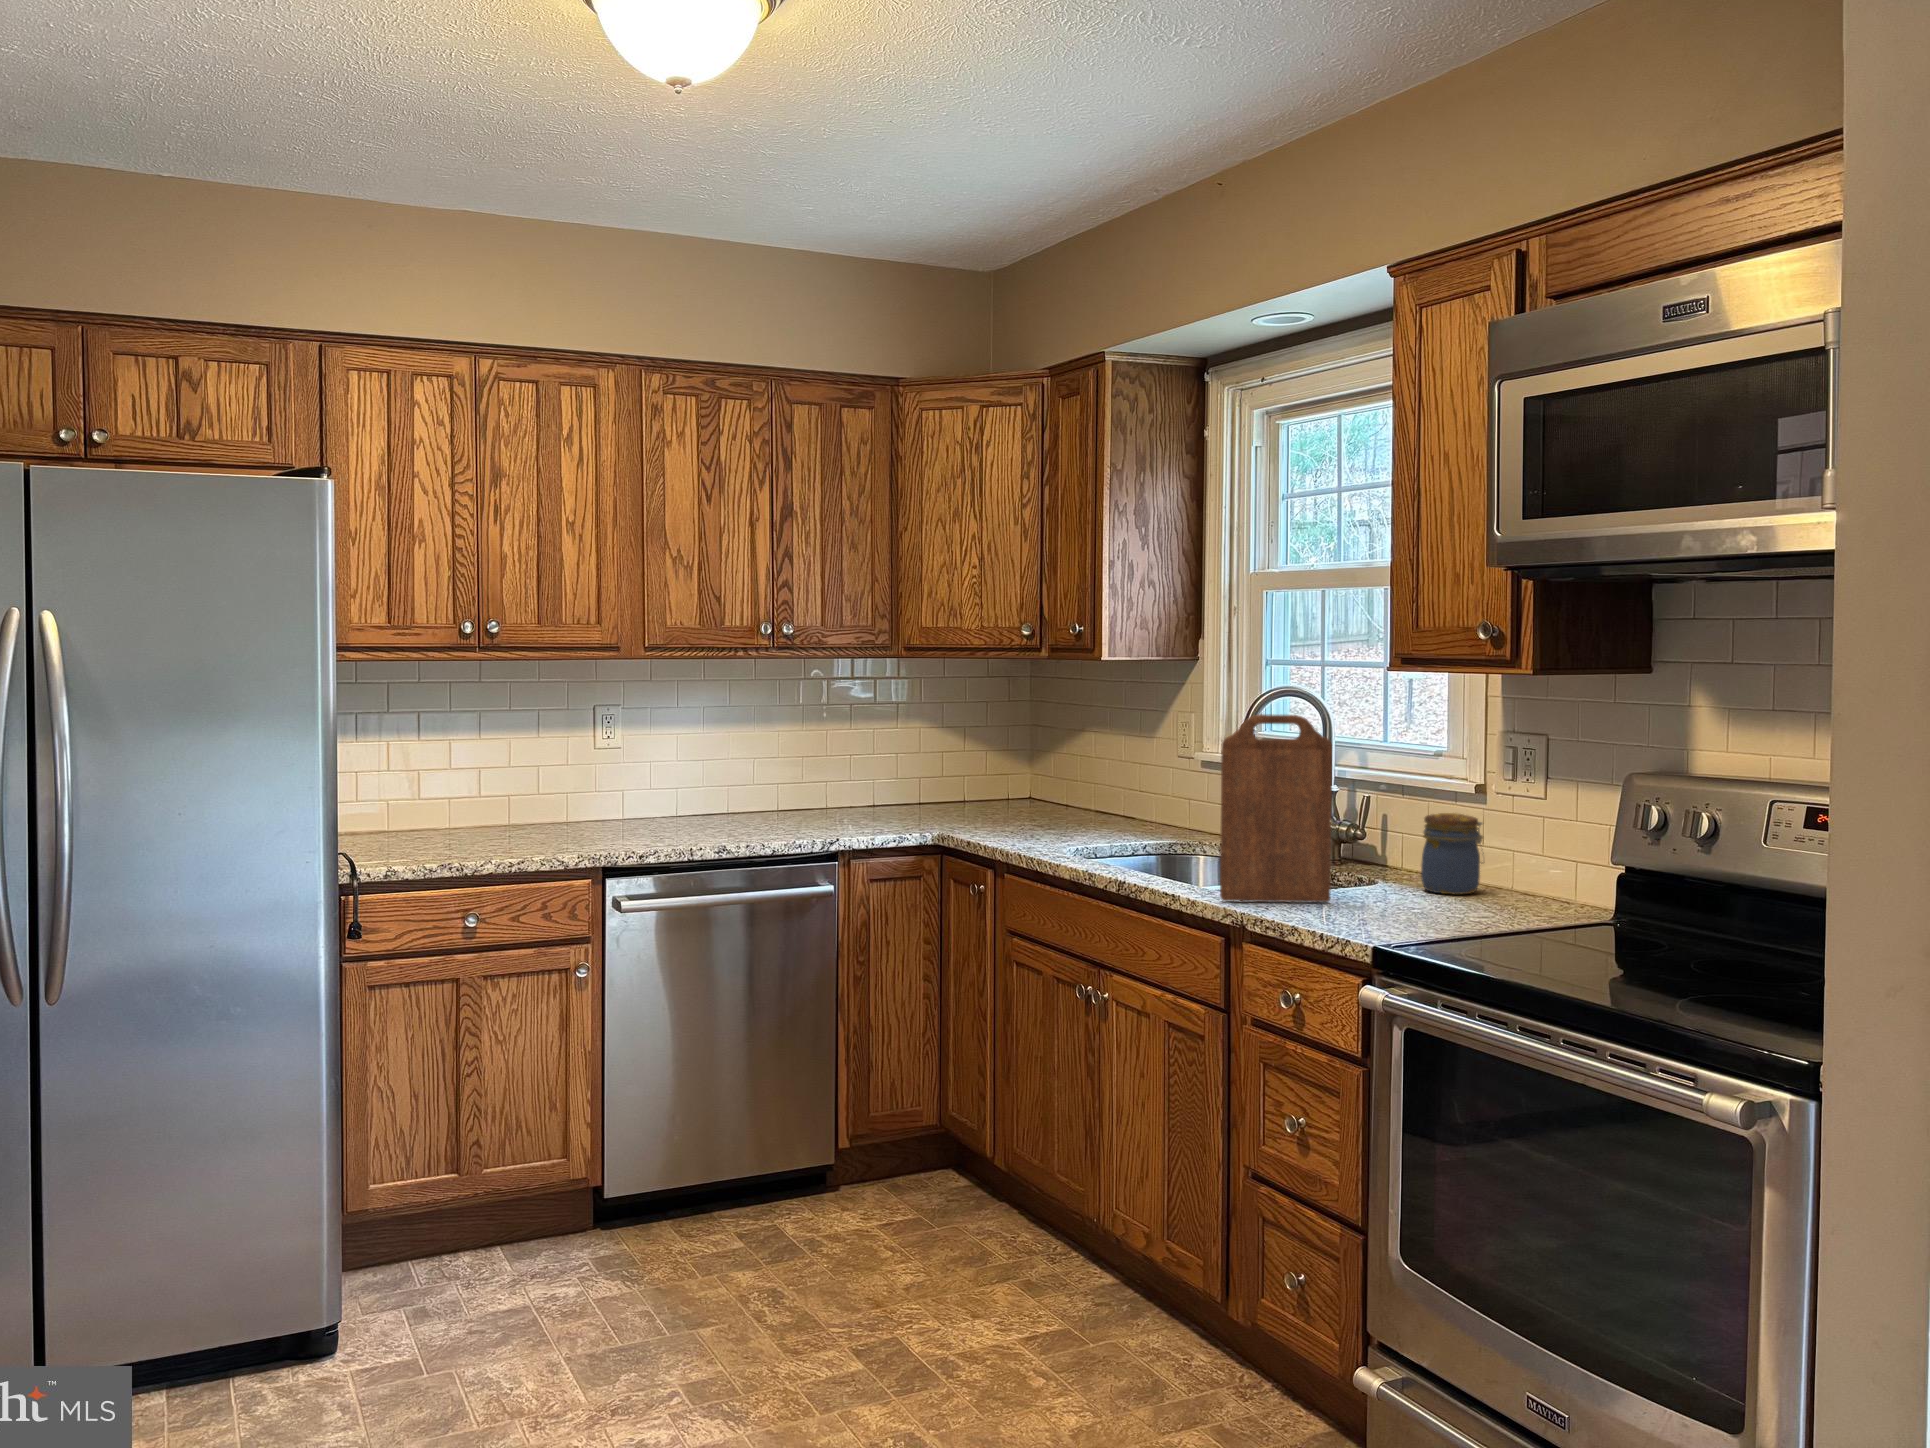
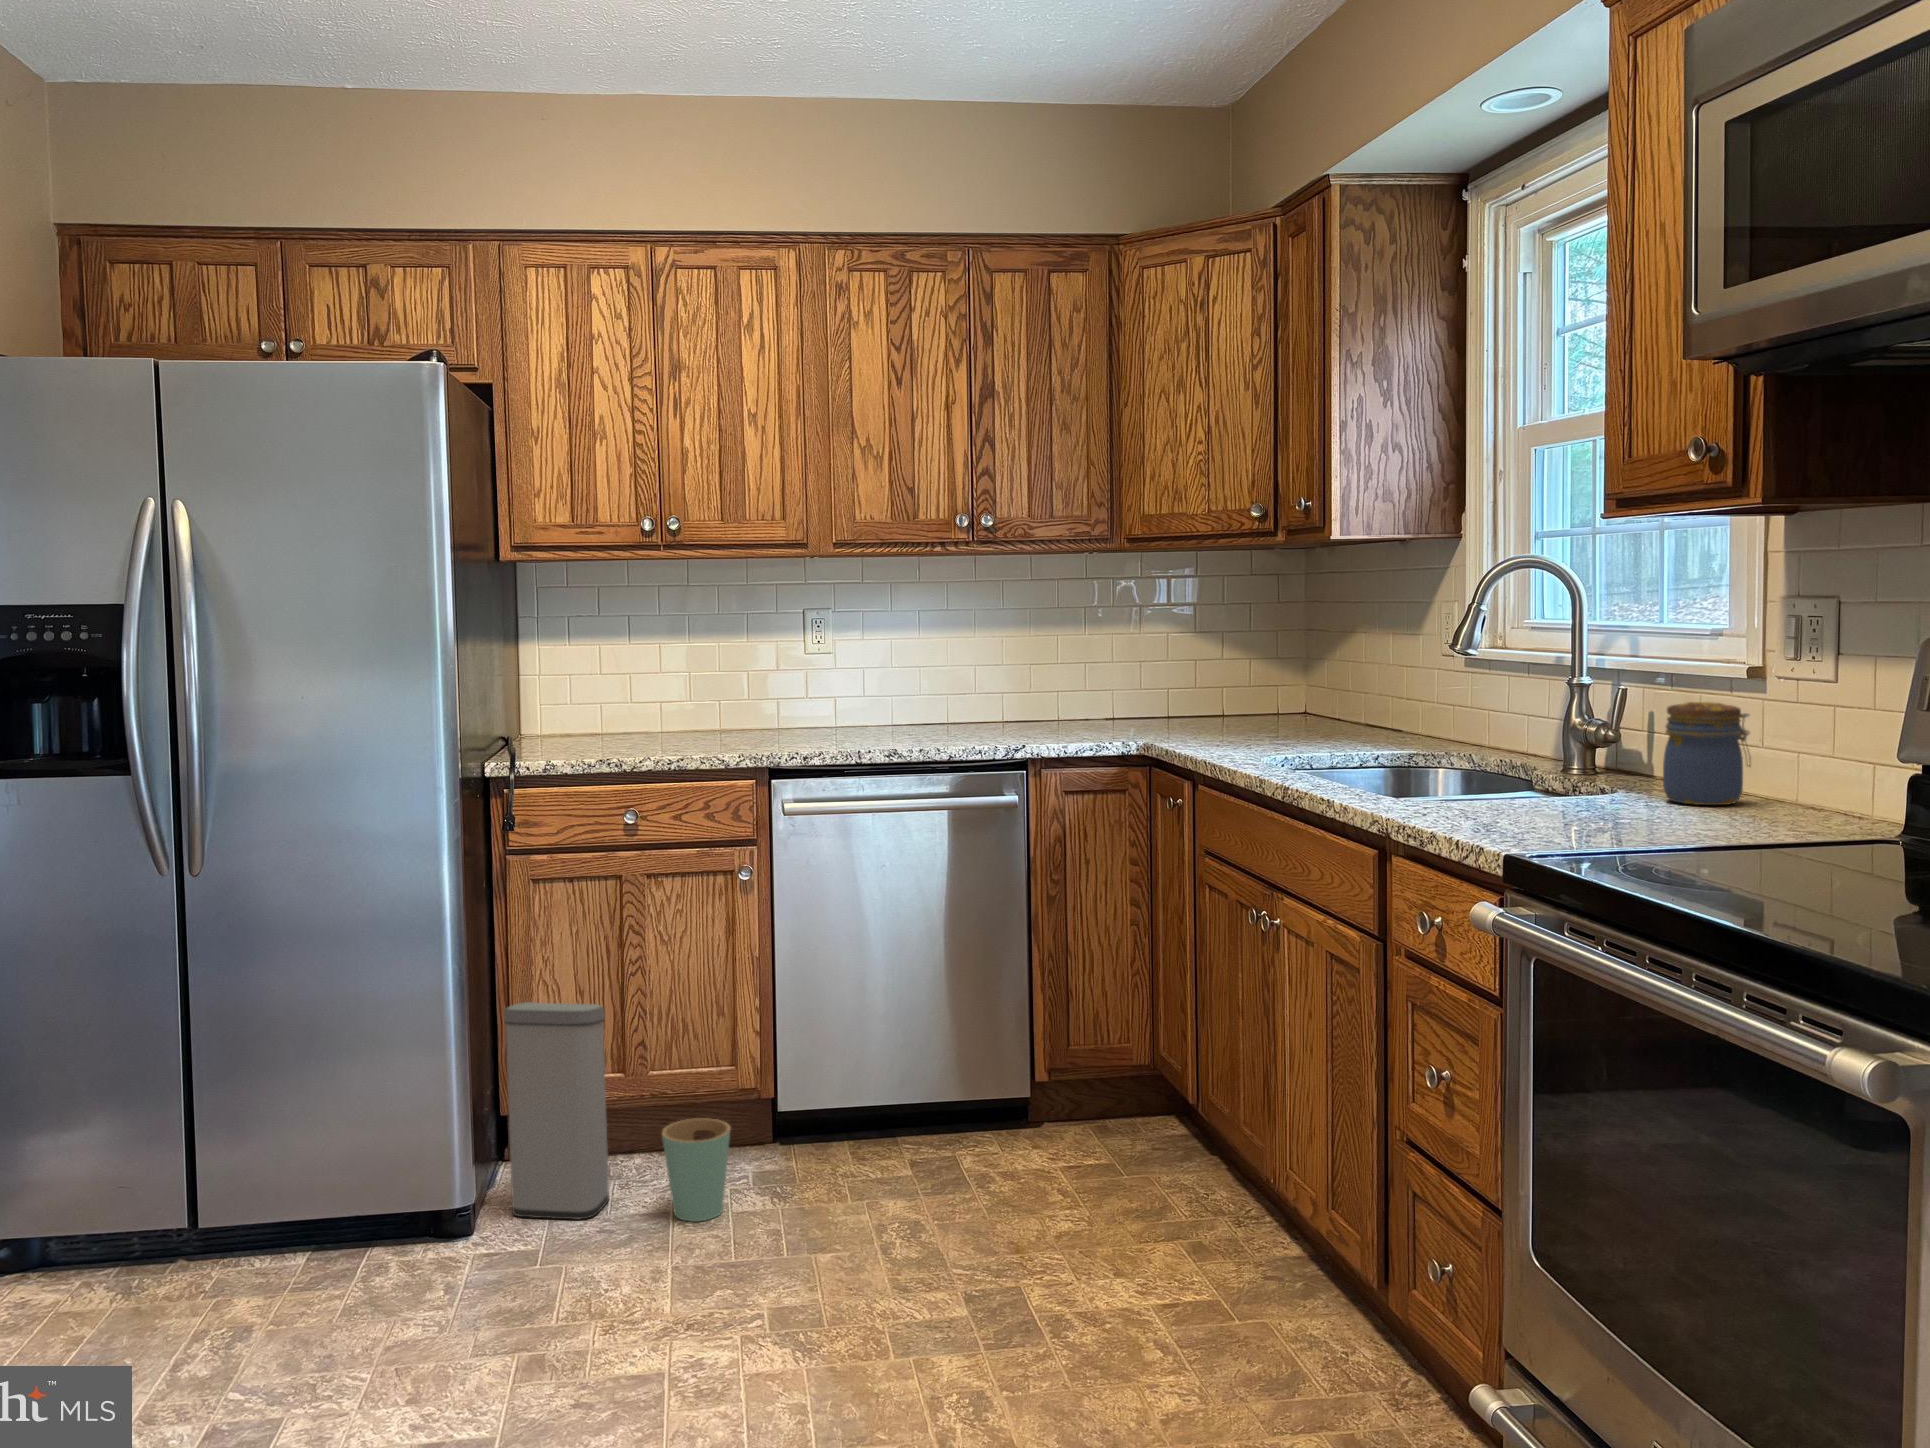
cutting board: present [1220,714,1332,902] -> none [1375,576,1519,810]
trash can: none [366,1107,594,1327] -> present [504,1002,731,1222]

